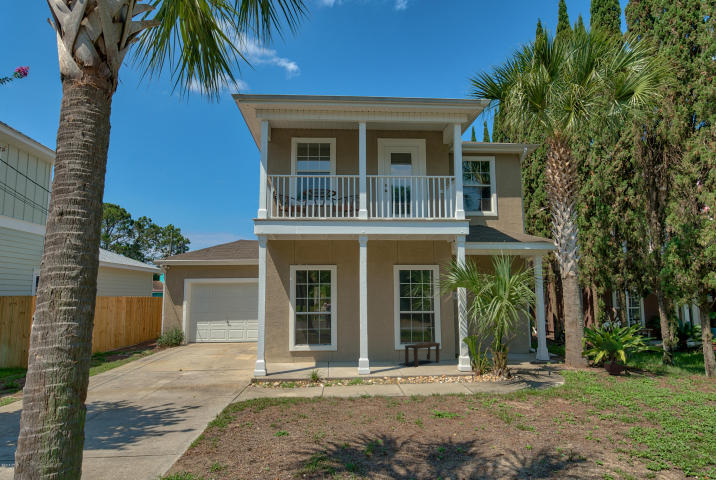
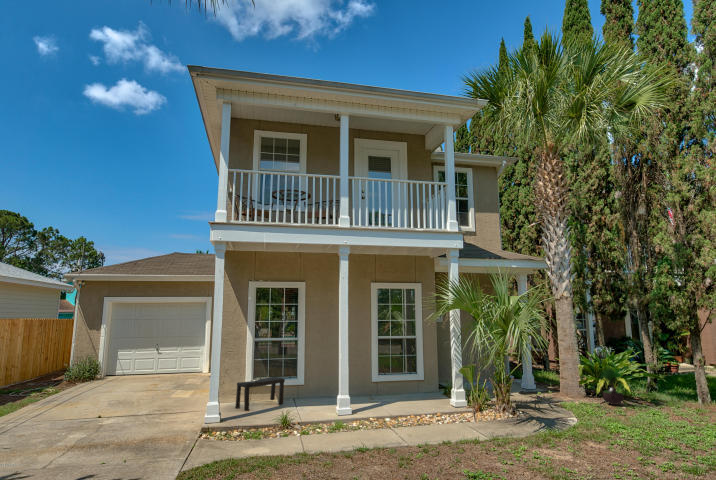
bench: present [405,342,440,367] -> present [236,377,285,411]

